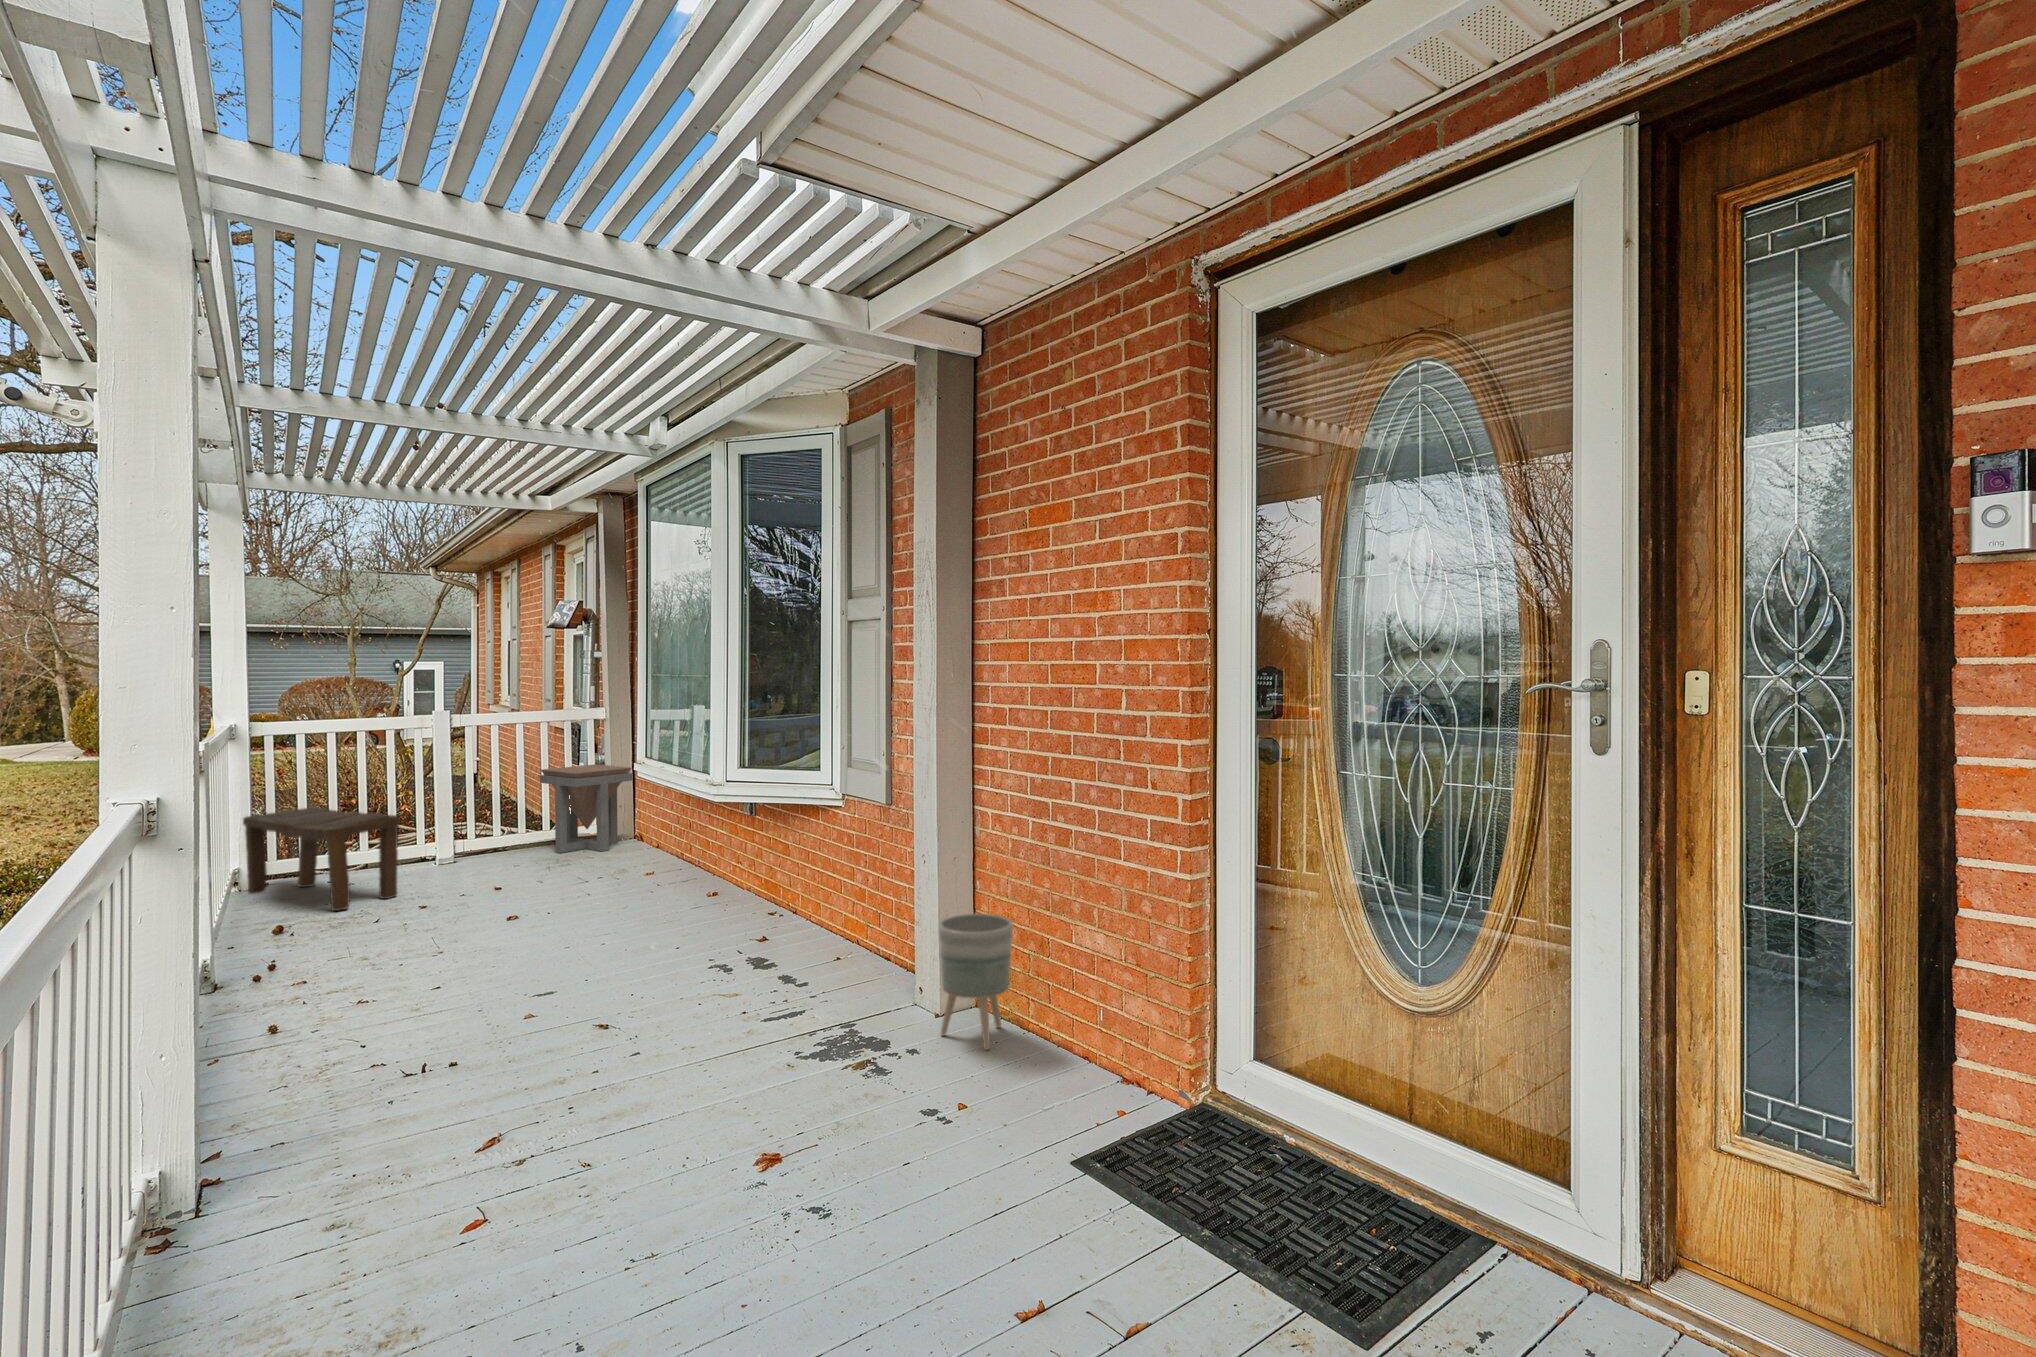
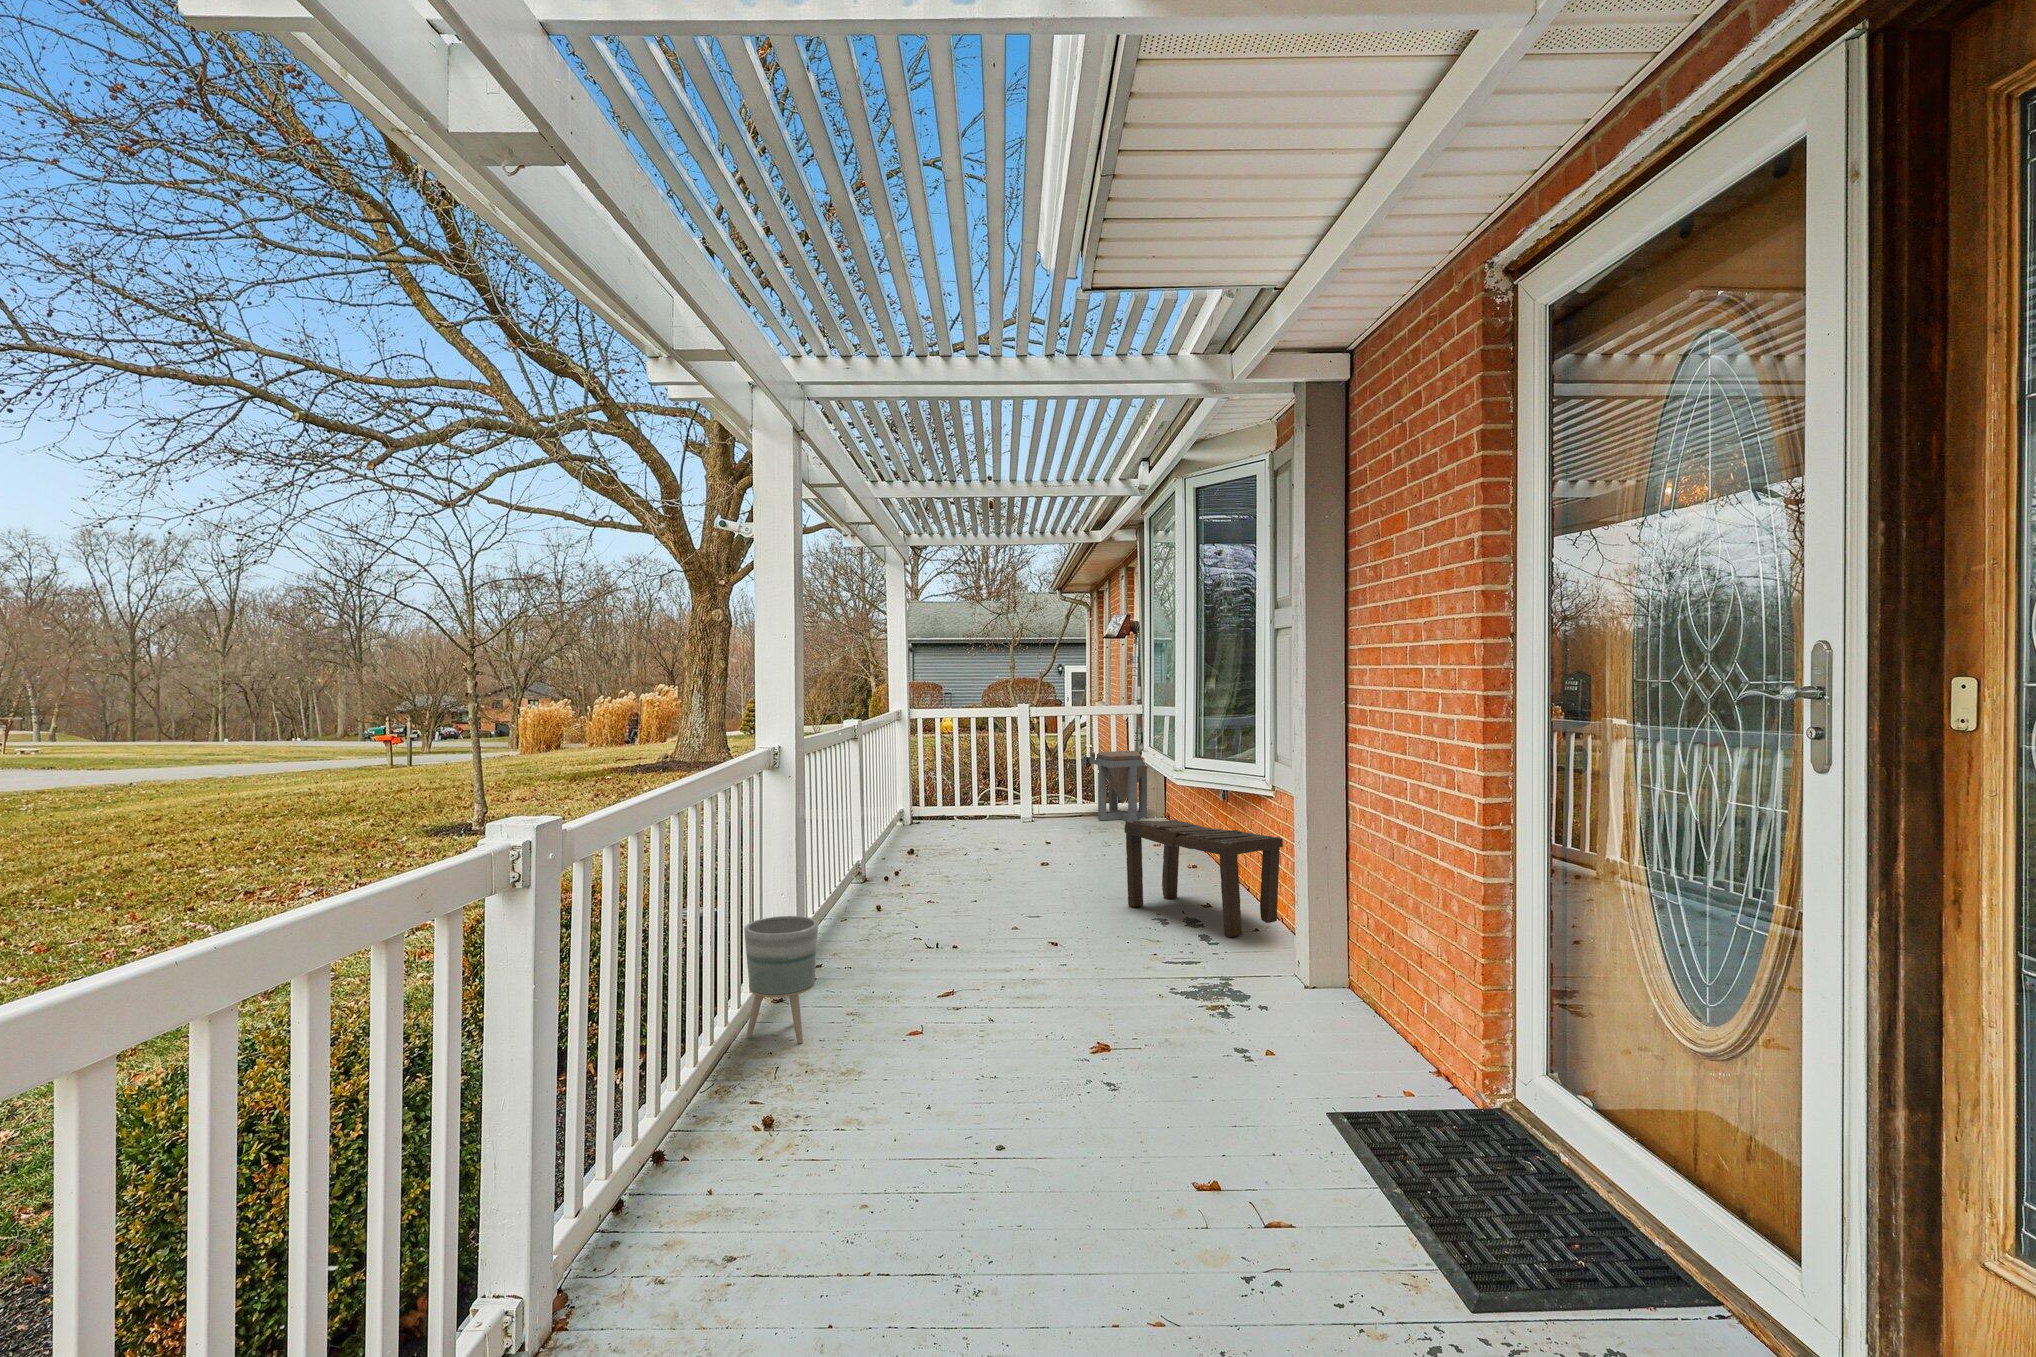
bench: present [243,807,399,911] -> present [1124,819,1283,937]
planter: present [938,914,1014,1050] -> present [744,916,818,1043]

